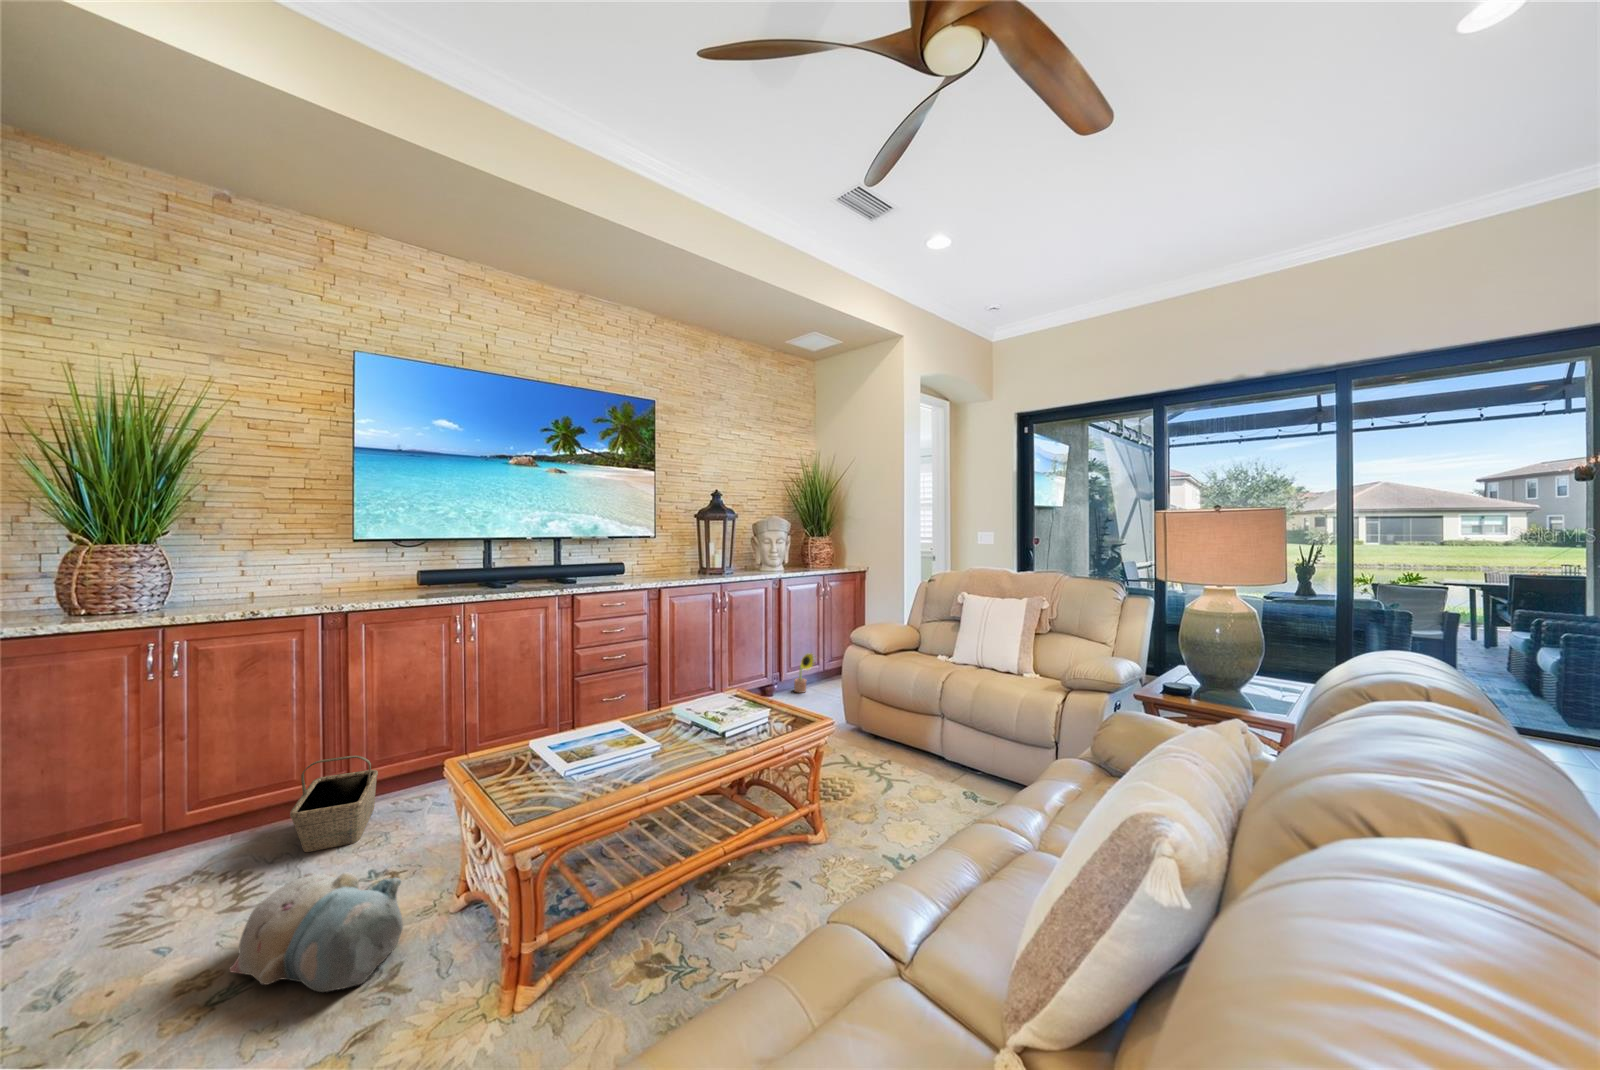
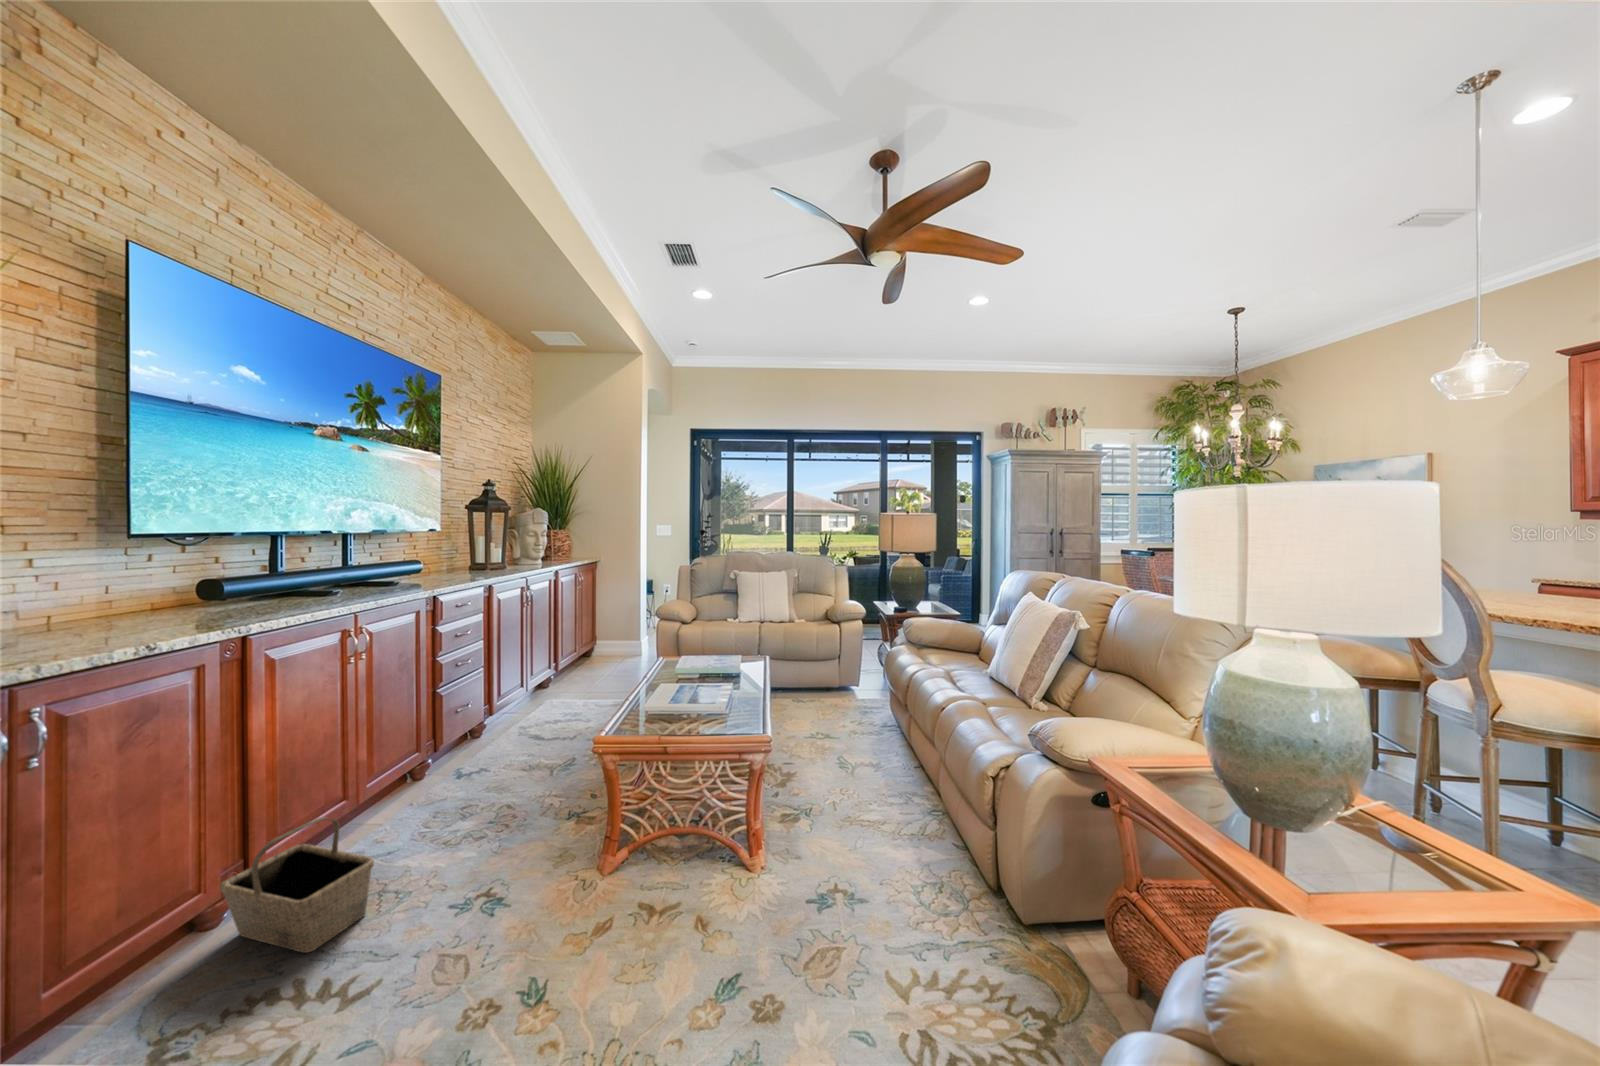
decorative plant: present [794,654,814,693] -> none [578,636,598,676]
plush toy: present [230,872,403,992] -> none [471,842,649,993]

